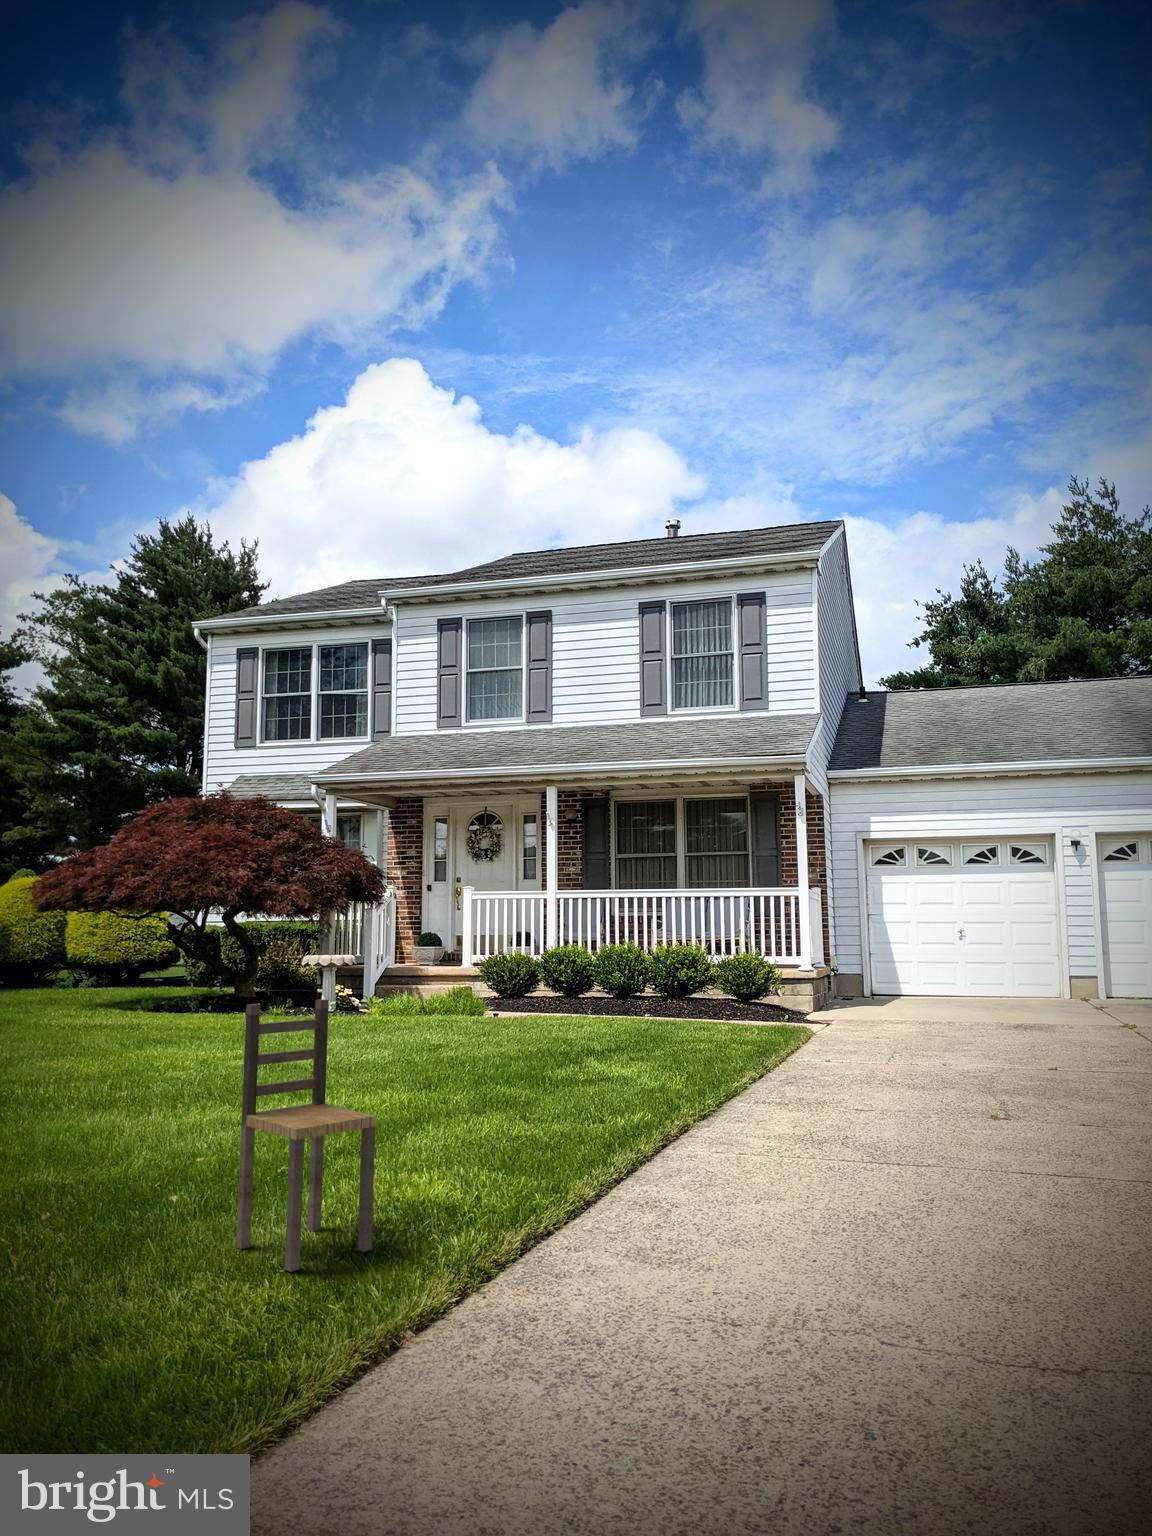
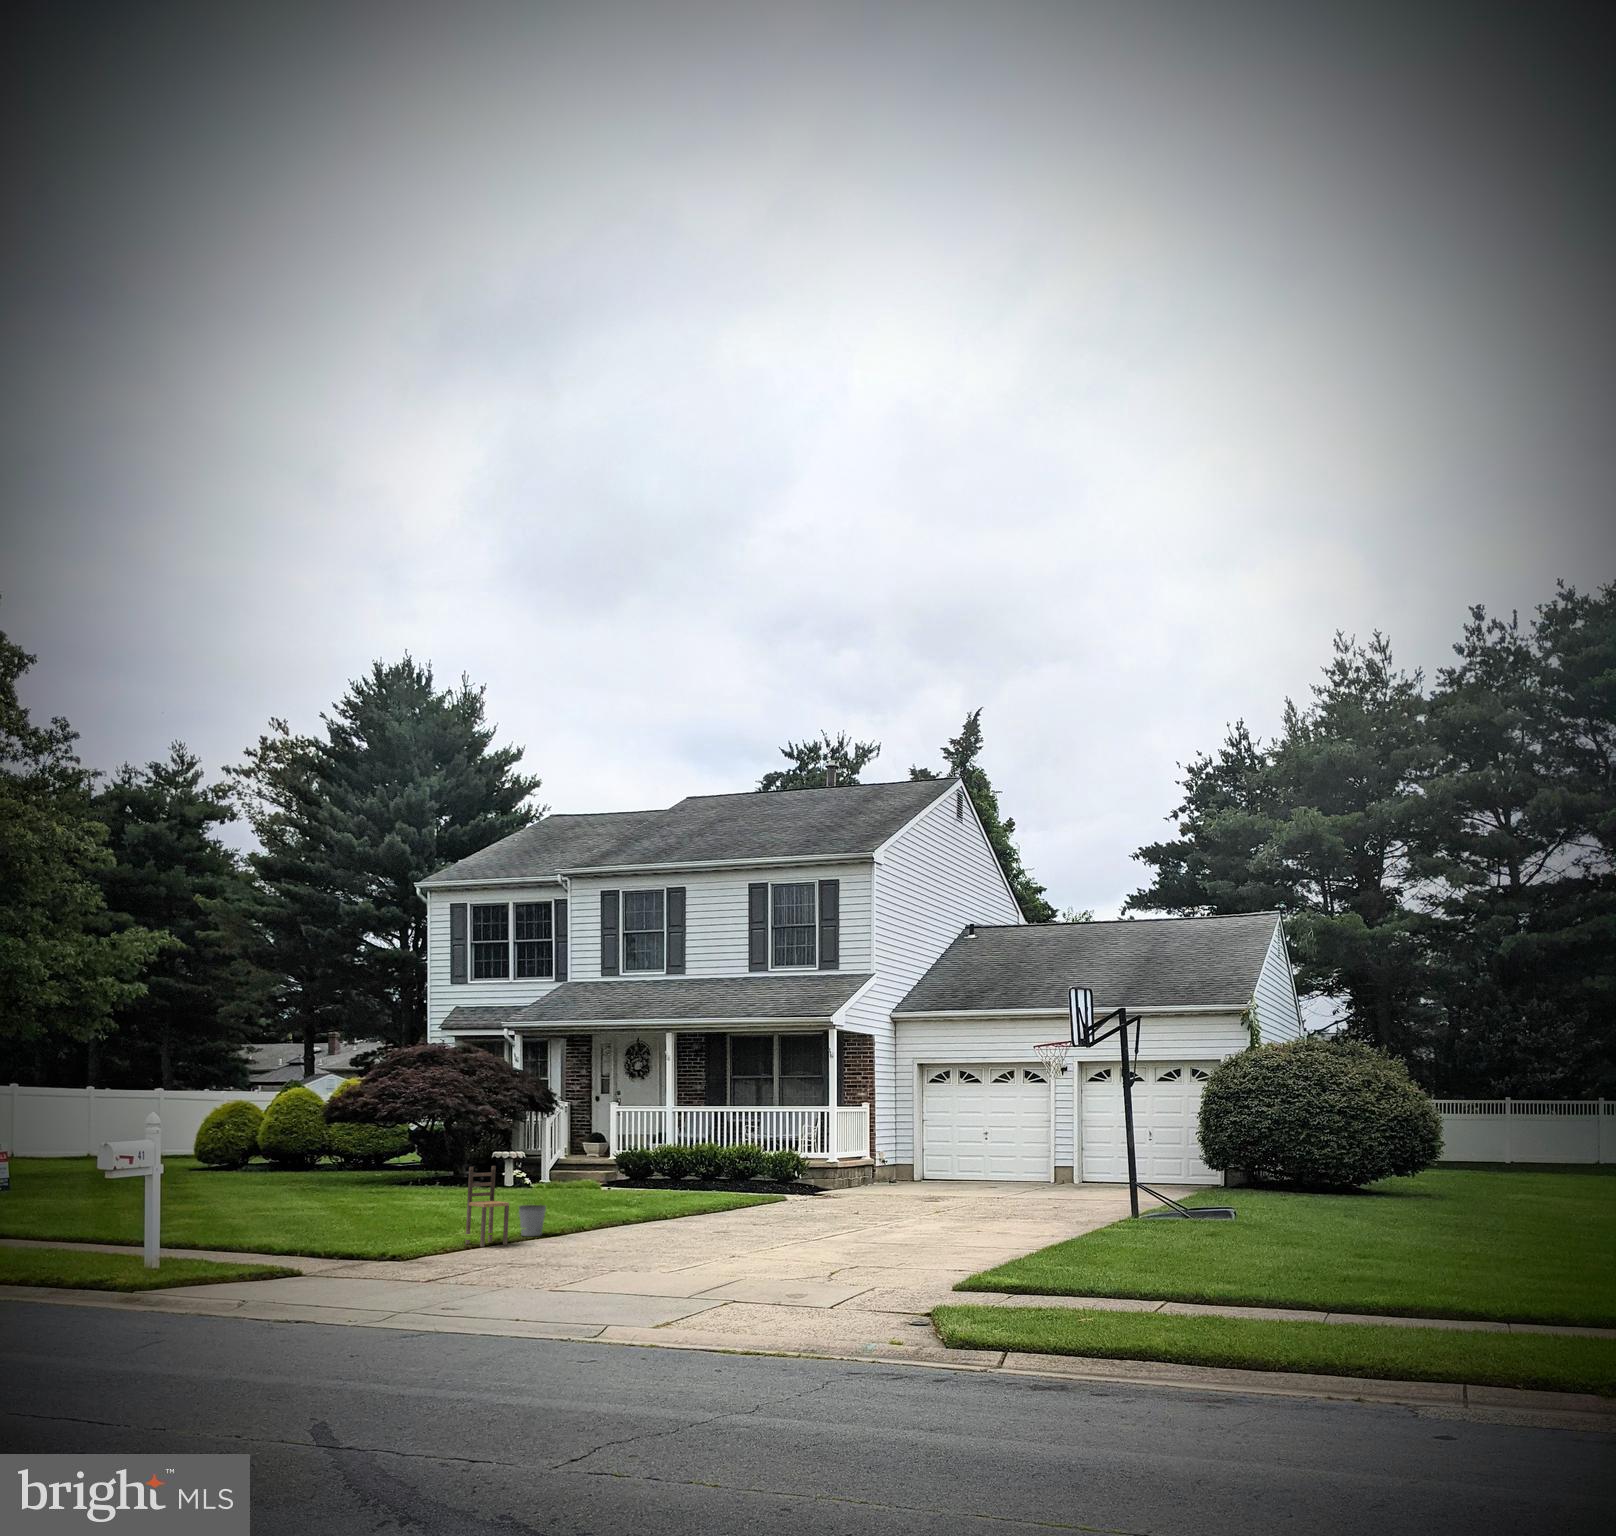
bucket: none [384,1092,464,1187] -> present [519,1205,546,1236]

